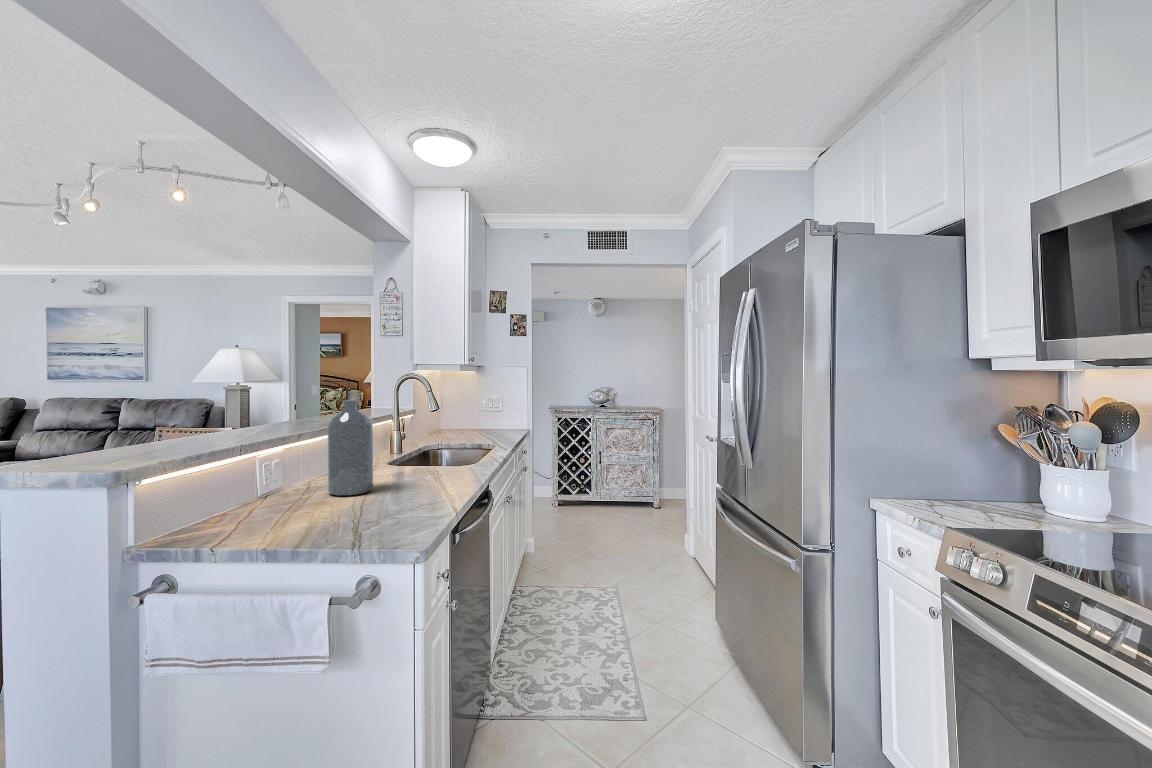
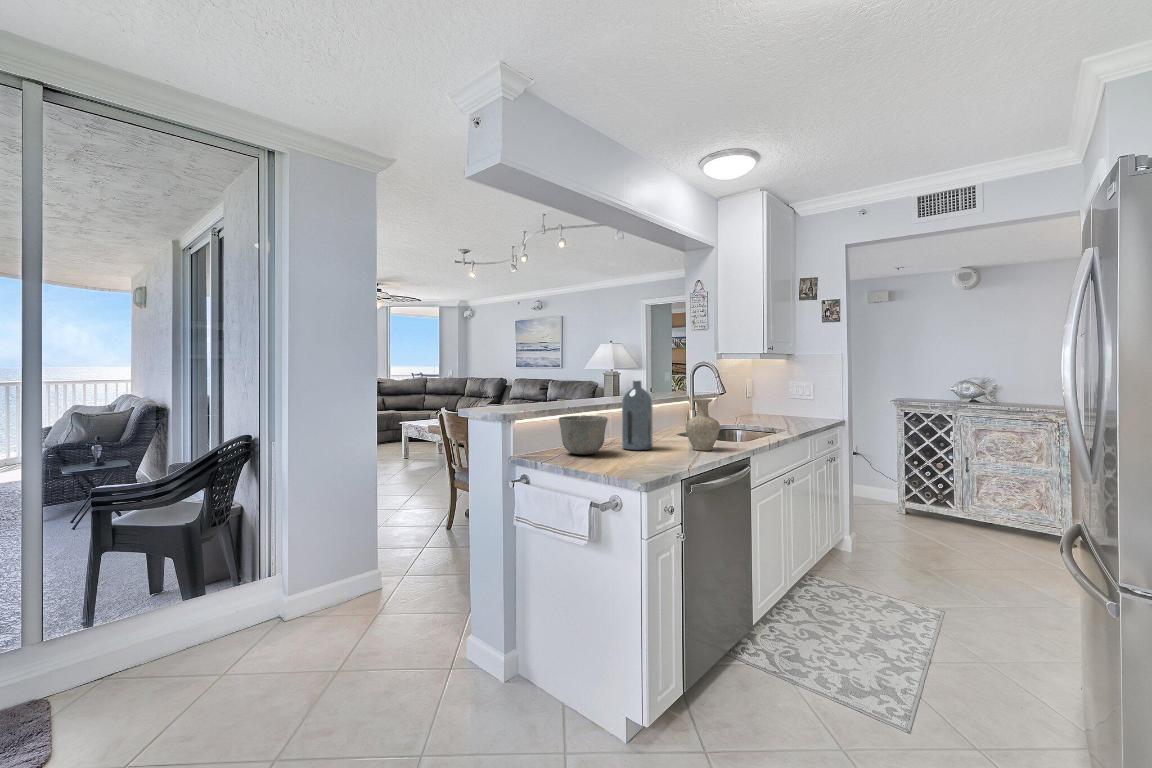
vase: none [414,420,456,483] -> present [686,399,720,451]
ceramic bowl: none [227,454,317,518] -> present [559,416,608,454]

